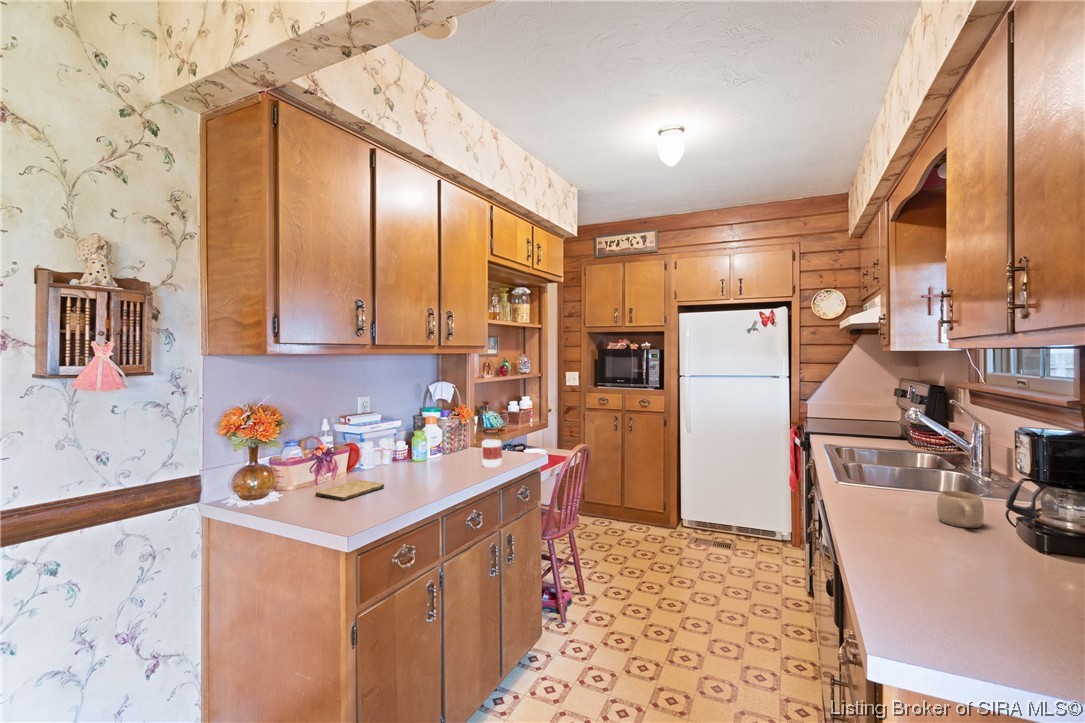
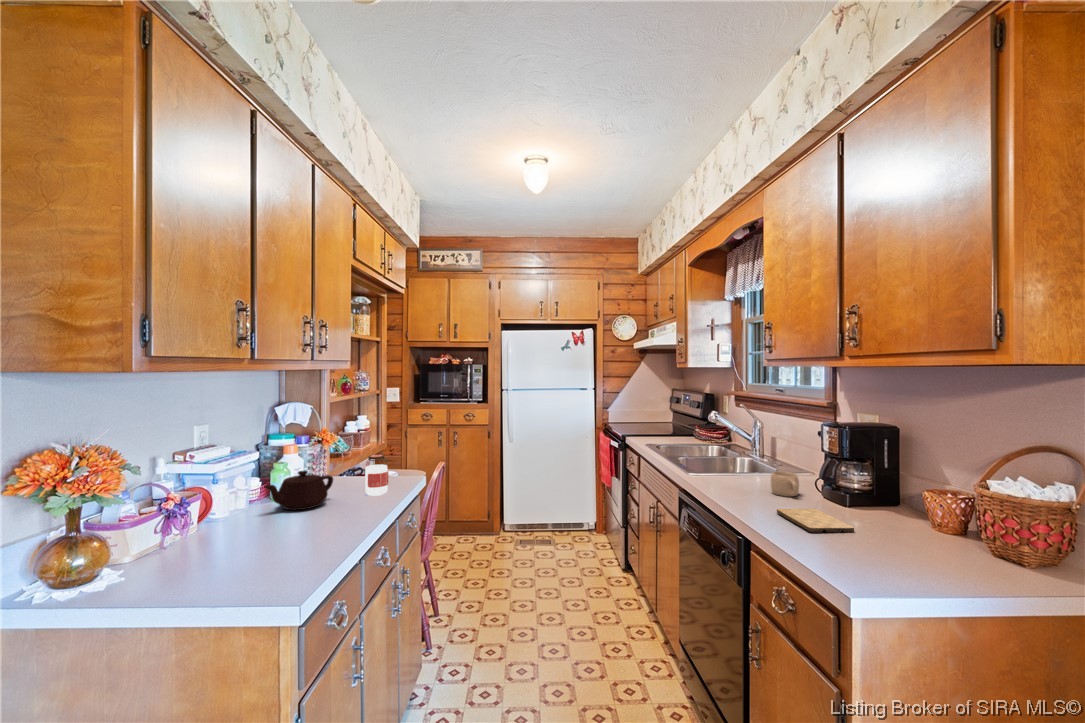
teapot: none [397,439,456,471] -> present [264,471,333,510]
cutting board: present [316,480,384,501] -> present [777,509,854,533]

